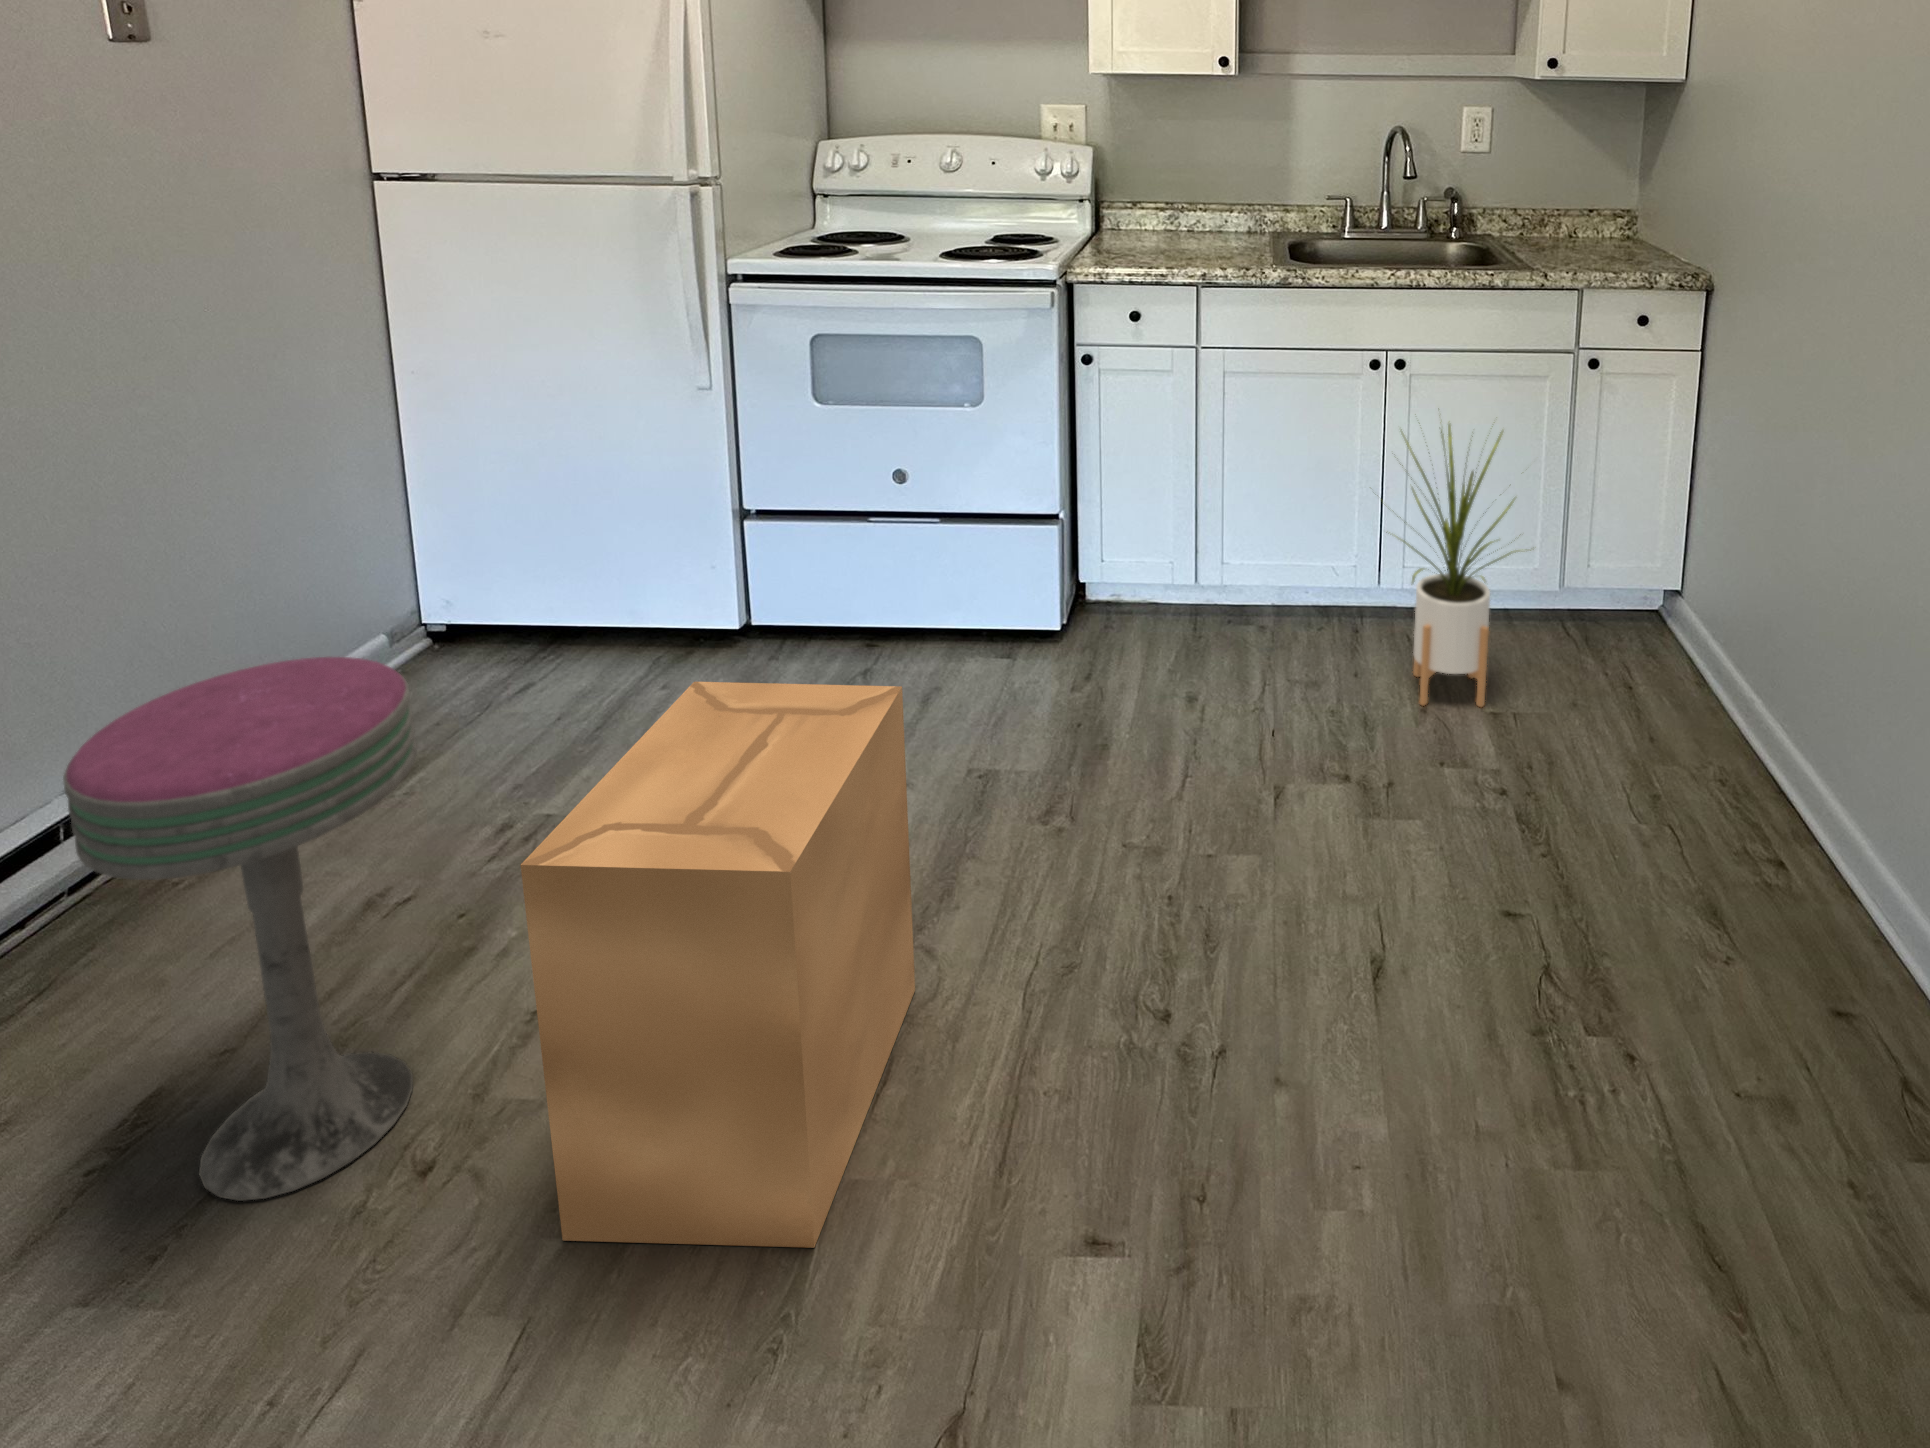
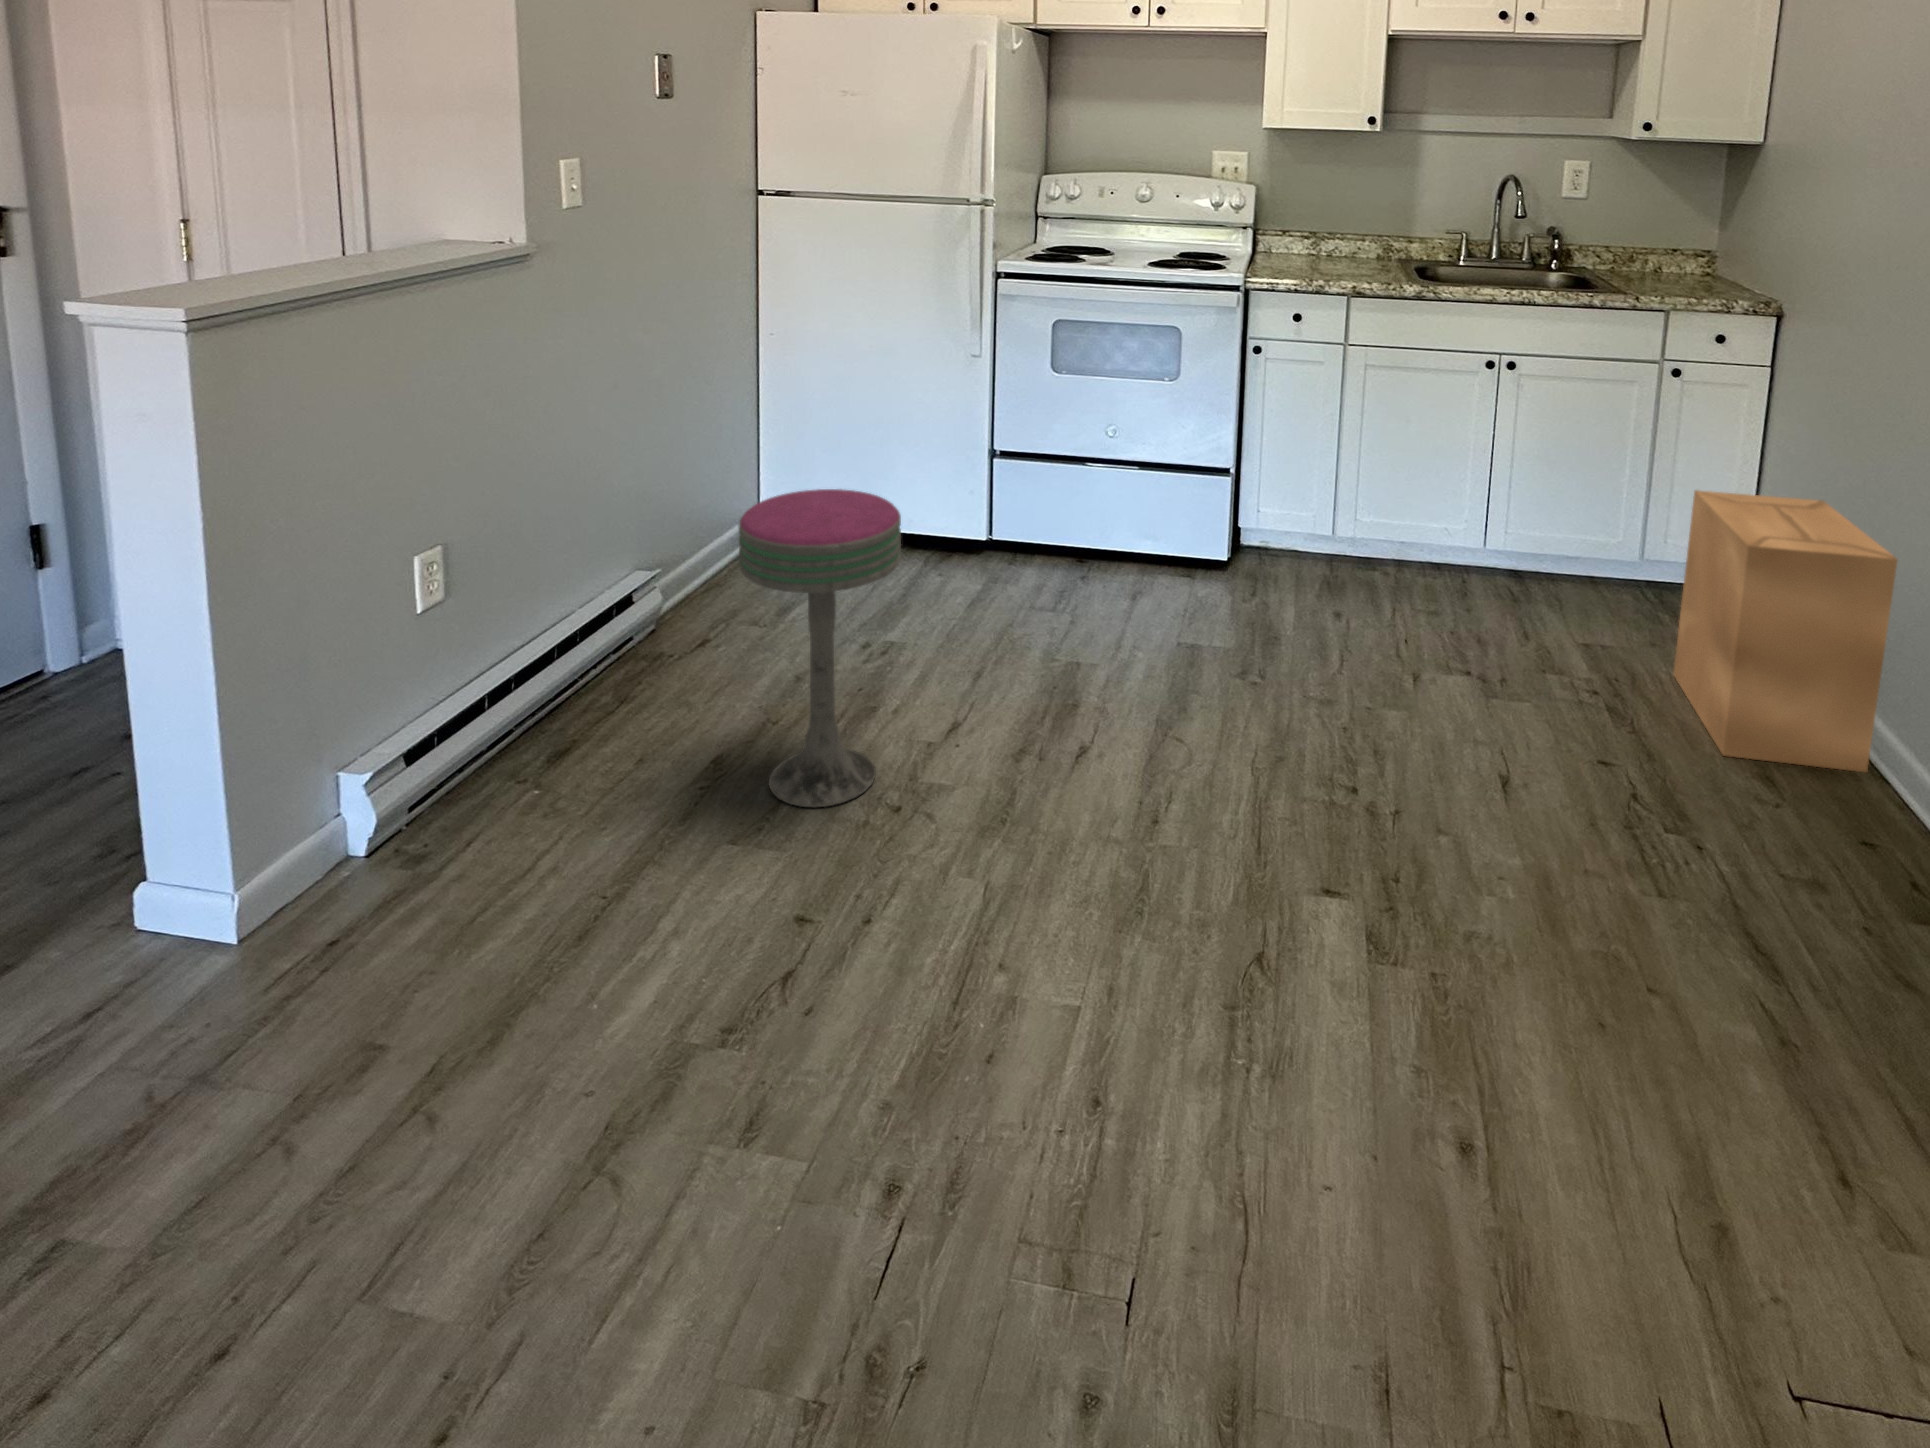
house plant: present [1397,424,1531,707] -> none [1487,397,1629,641]
cardboard box: present [521,682,915,1248] -> present [1673,490,1897,772]

